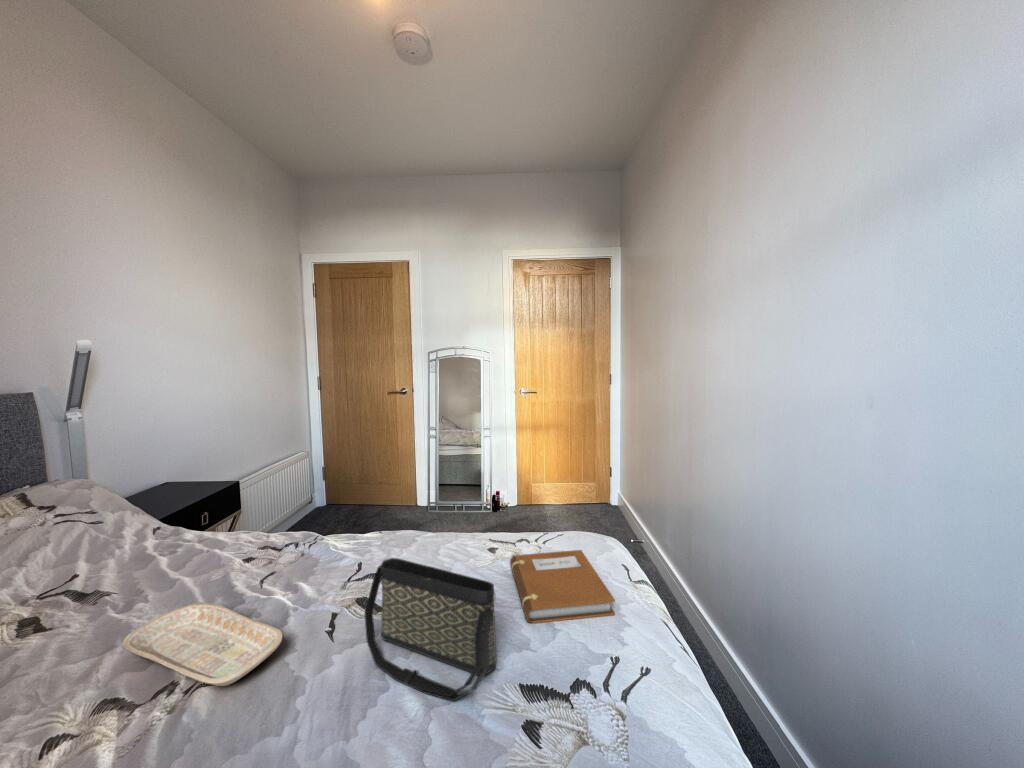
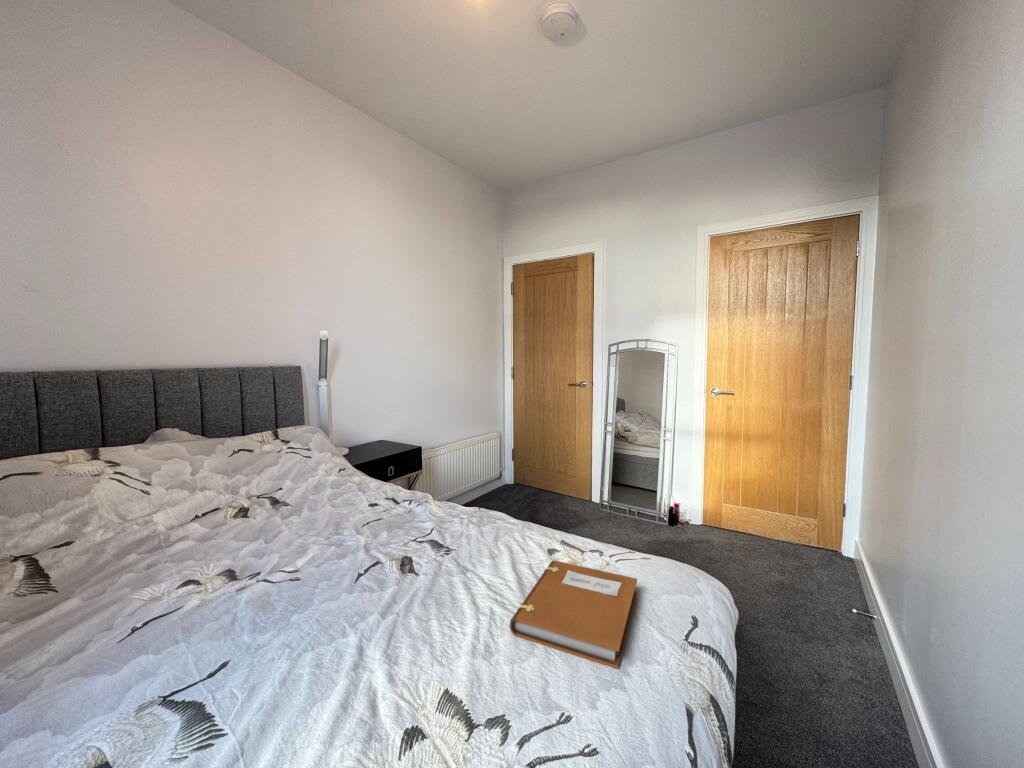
handbag: present [365,558,496,701] -> none [356,521,444,671]
tray: present [122,603,282,686] -> none [249,522,322,585]

